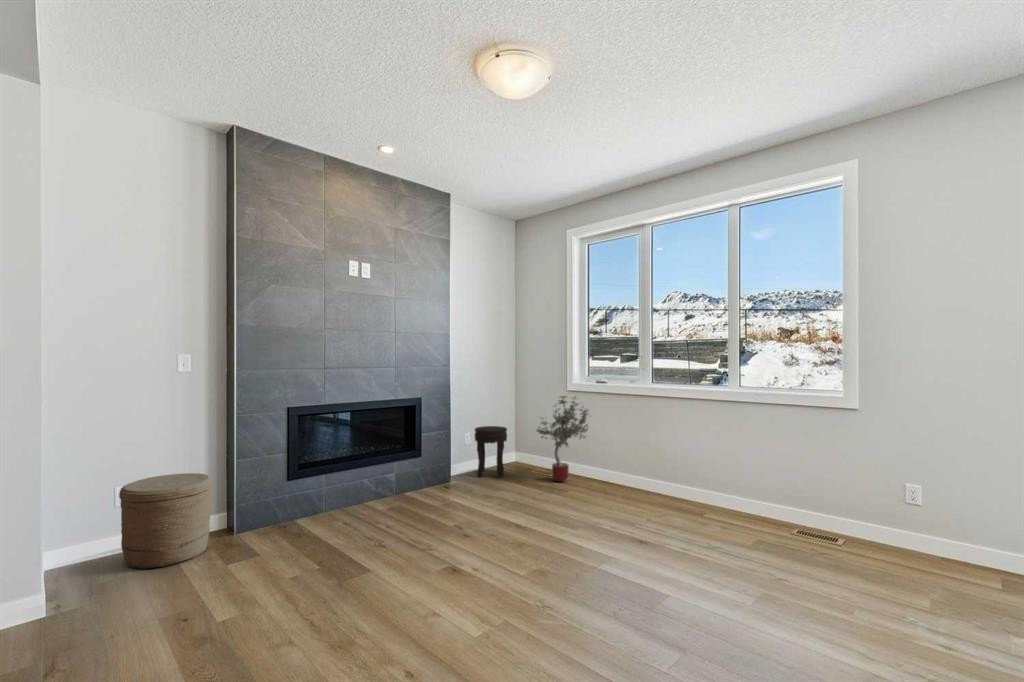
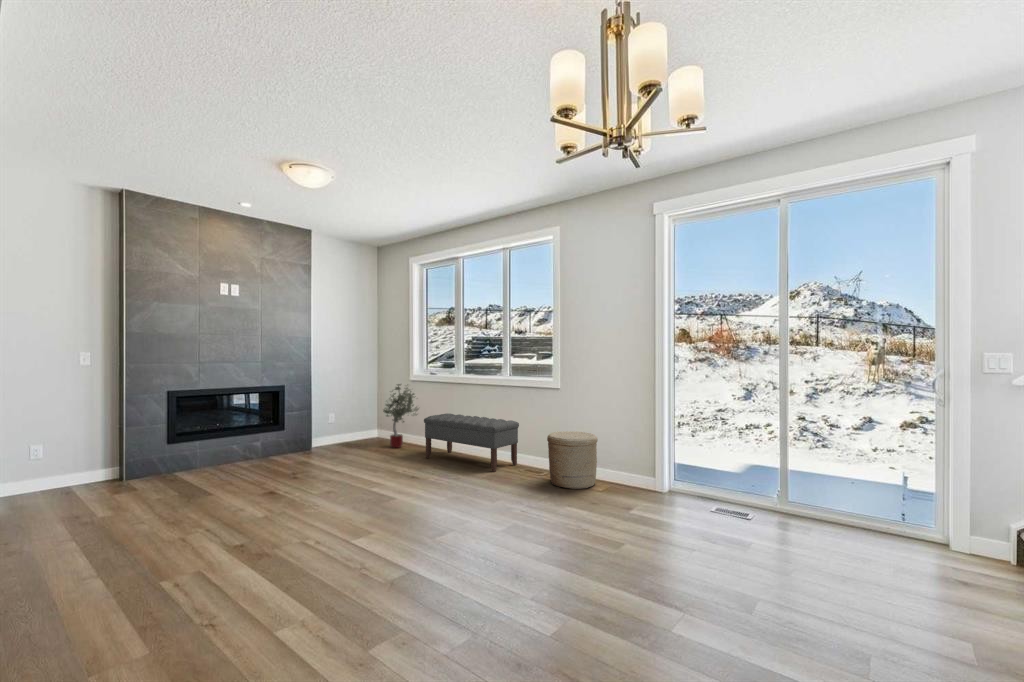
side table: present [475,426,507,477] -> none [334,408,361,446]
bench: none [617,438,775,533] -> present [424,413,519,472]
woven basket: present [119,473,213,569] -> present [547,431,598,489]

